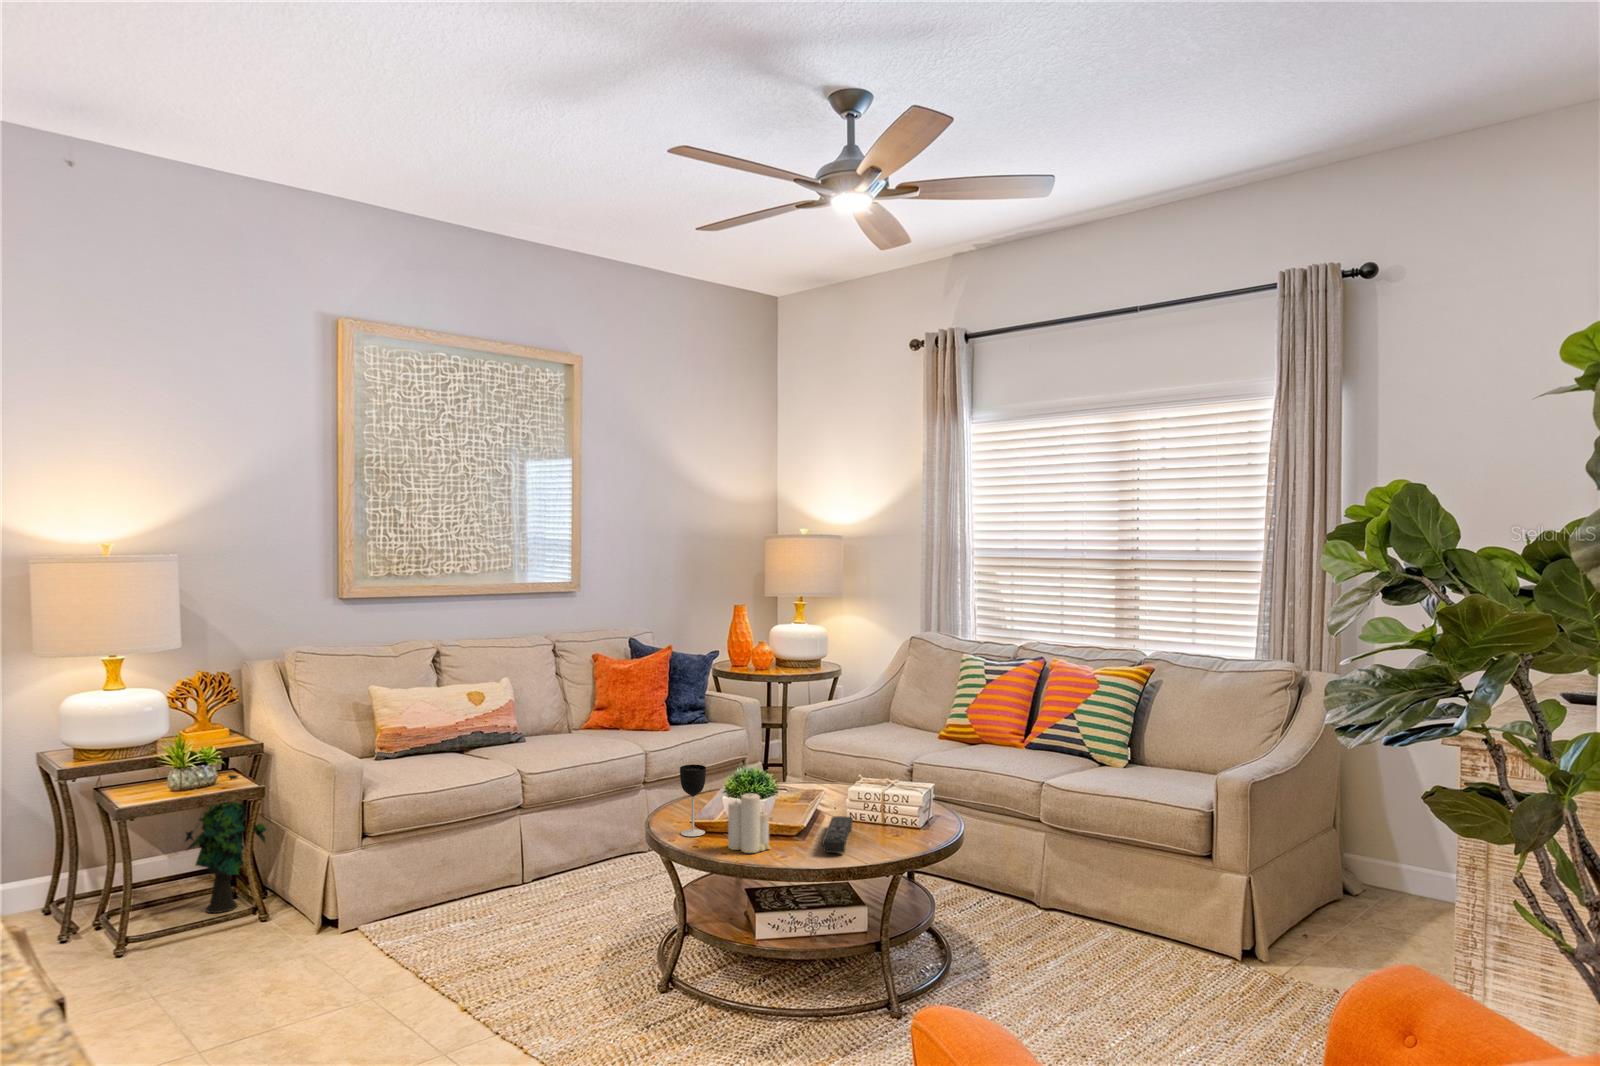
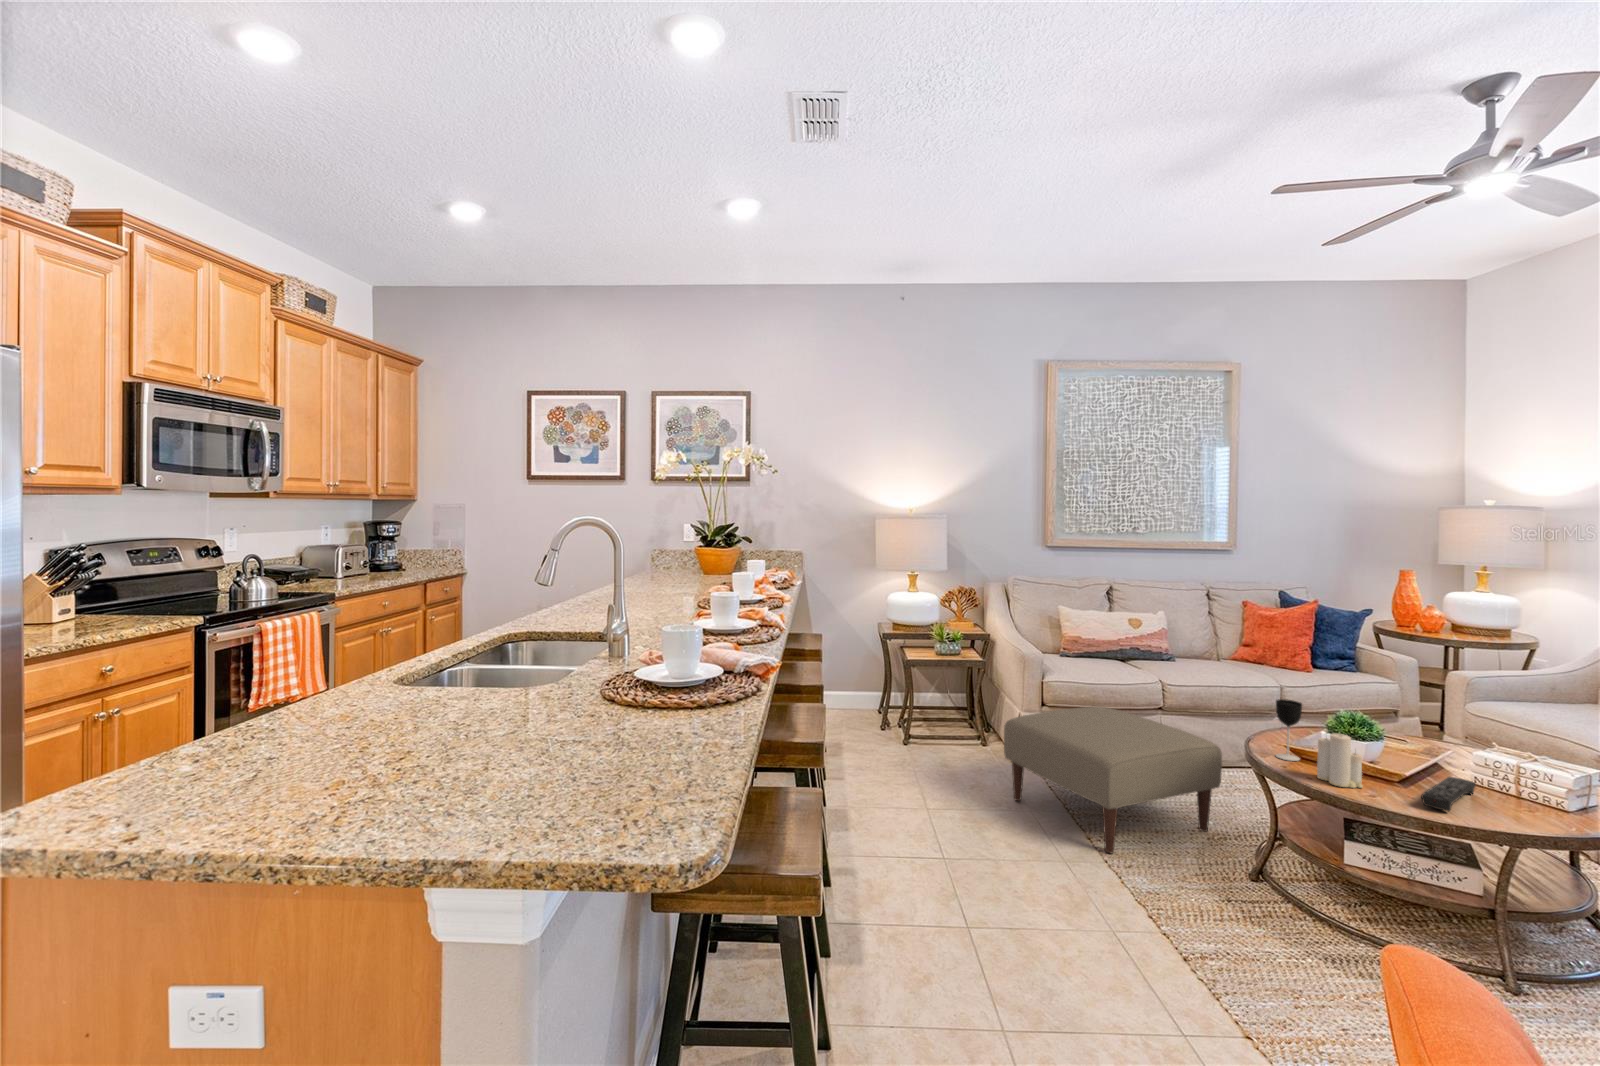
decorative plant: present [185,775,266,913] -> none [946,653,991,736]
ottoman: none [320,818,613,1022] -> present [1004,707,1222,853]

